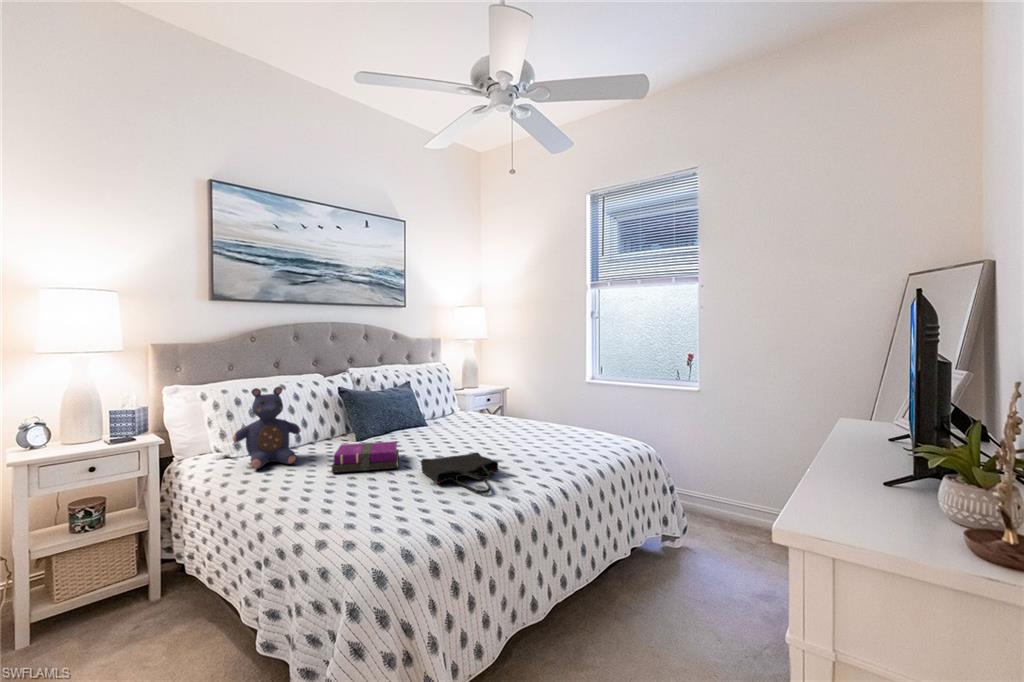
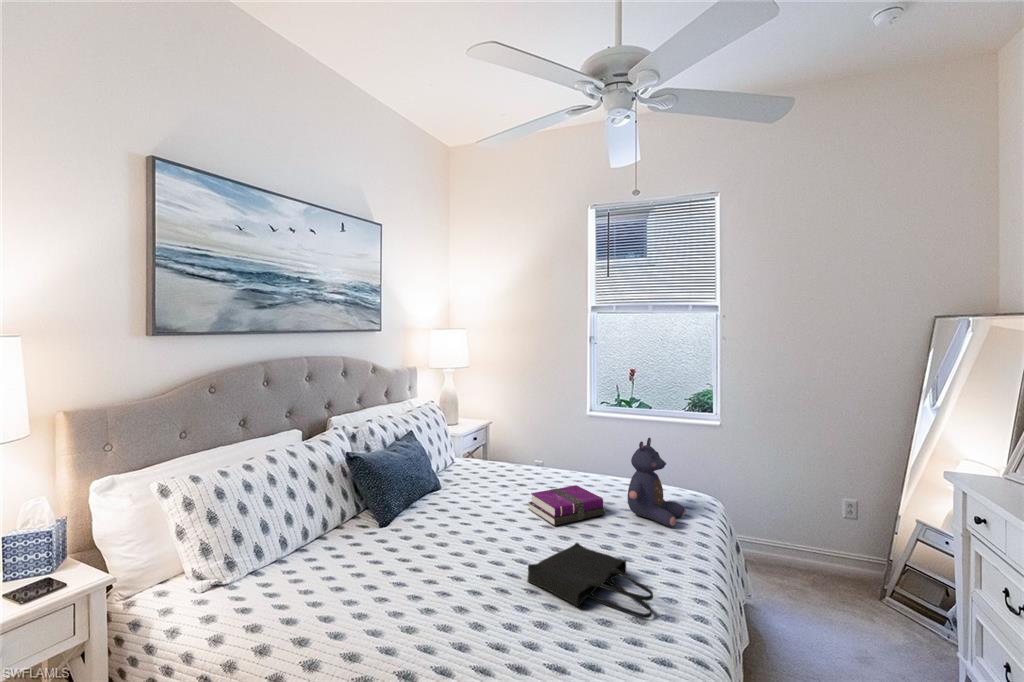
teddy bear: present [233,387,301,469] -> present [628,438,685,527]
notebook: present [332,441,399,473] -> present [528,485,606,526]

